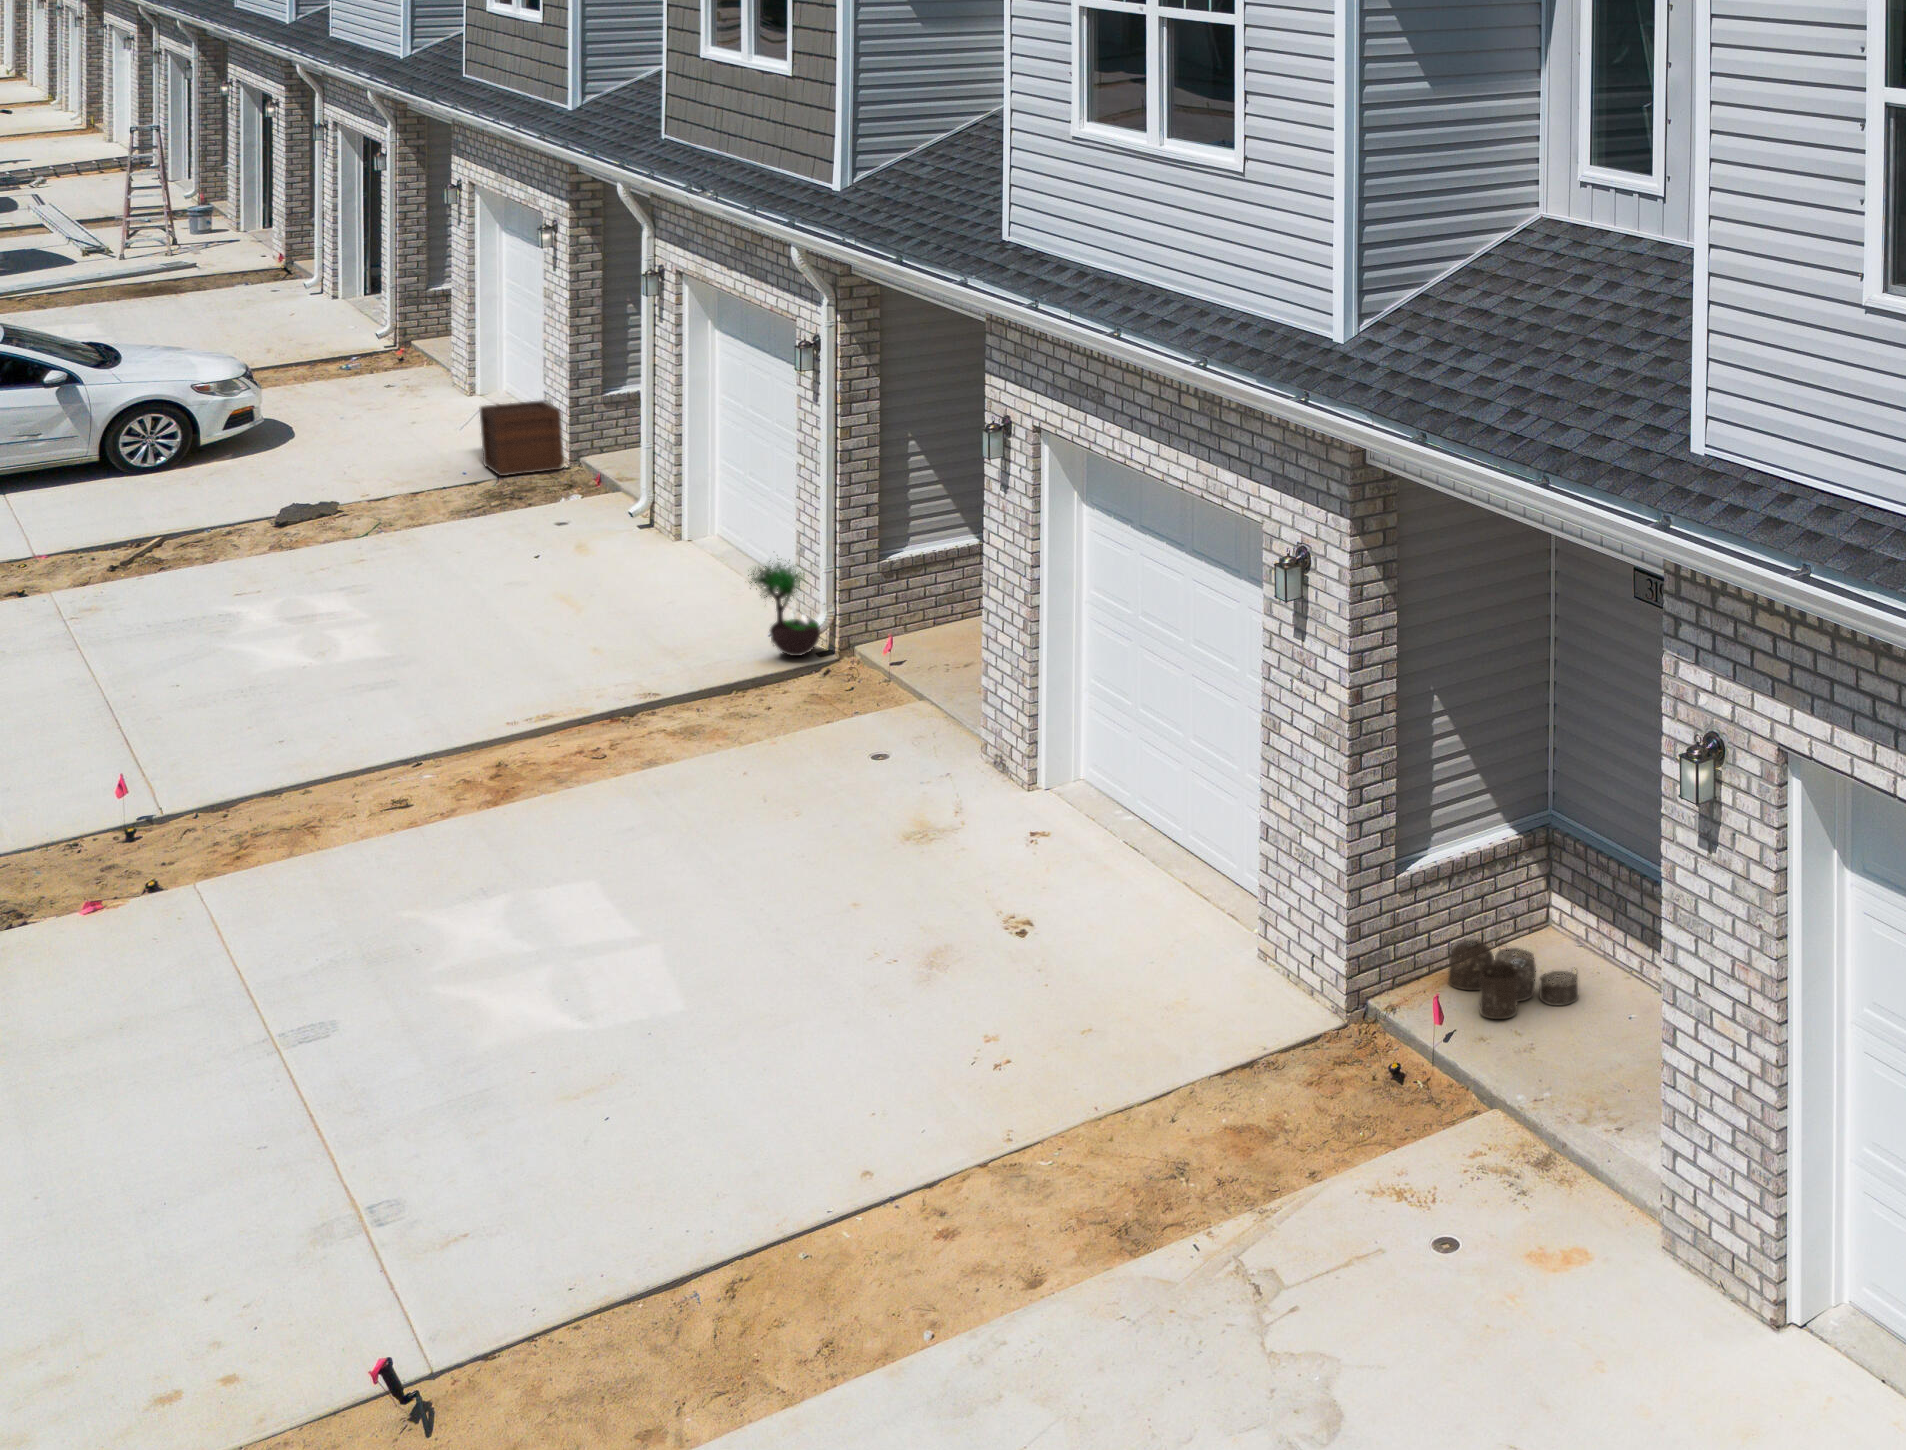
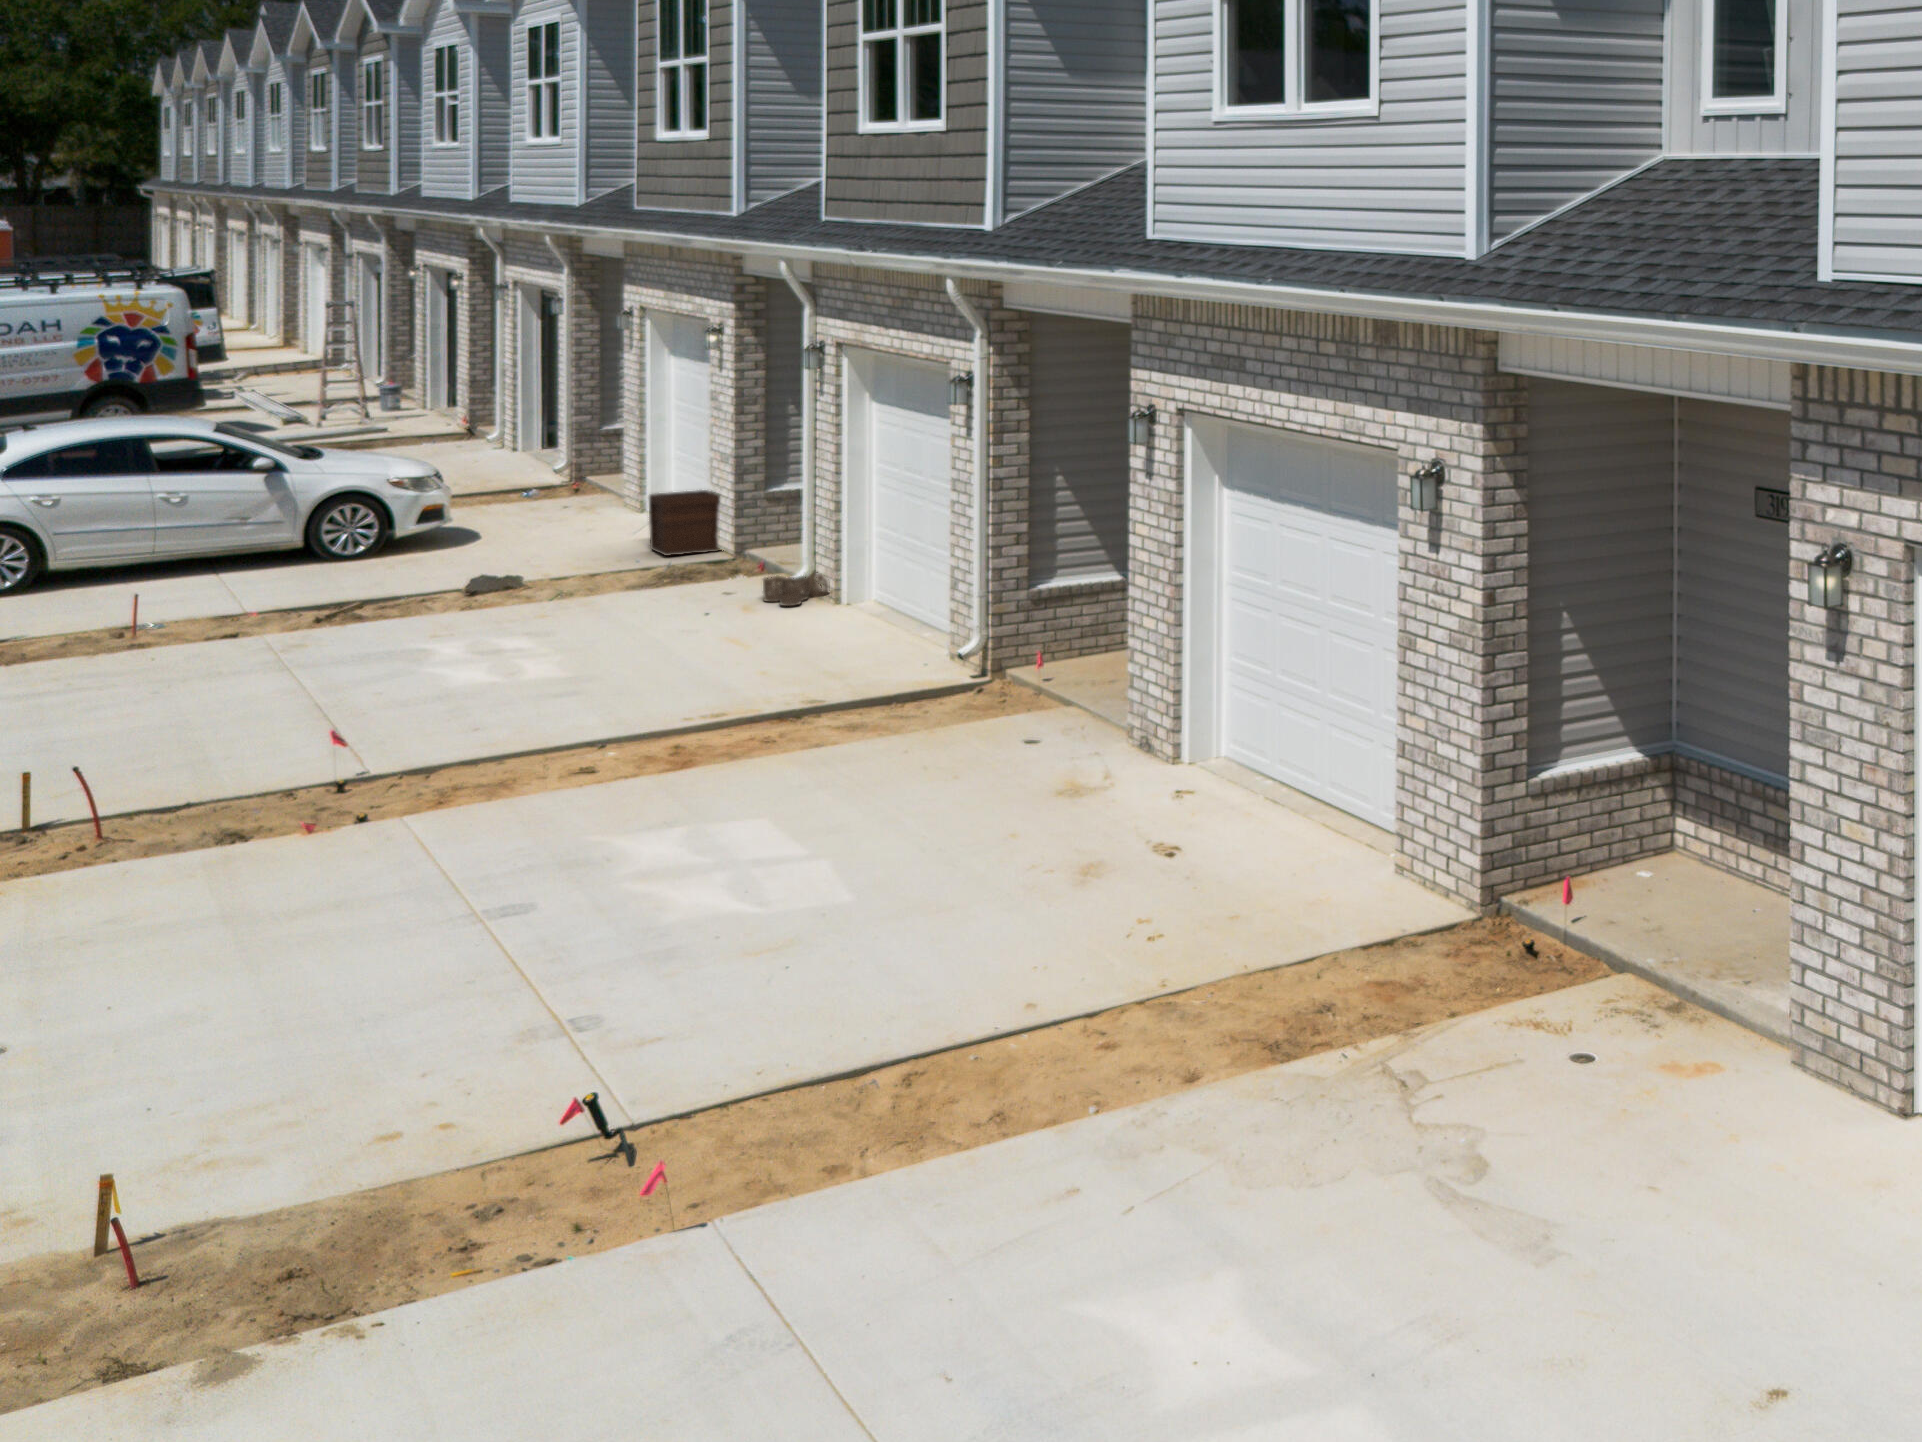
potted tree: present [748,559,820,656] -> none [900,573,969,673]
woven basket: present [1448,940,1578,1019] -> present [763,572,828,606]

